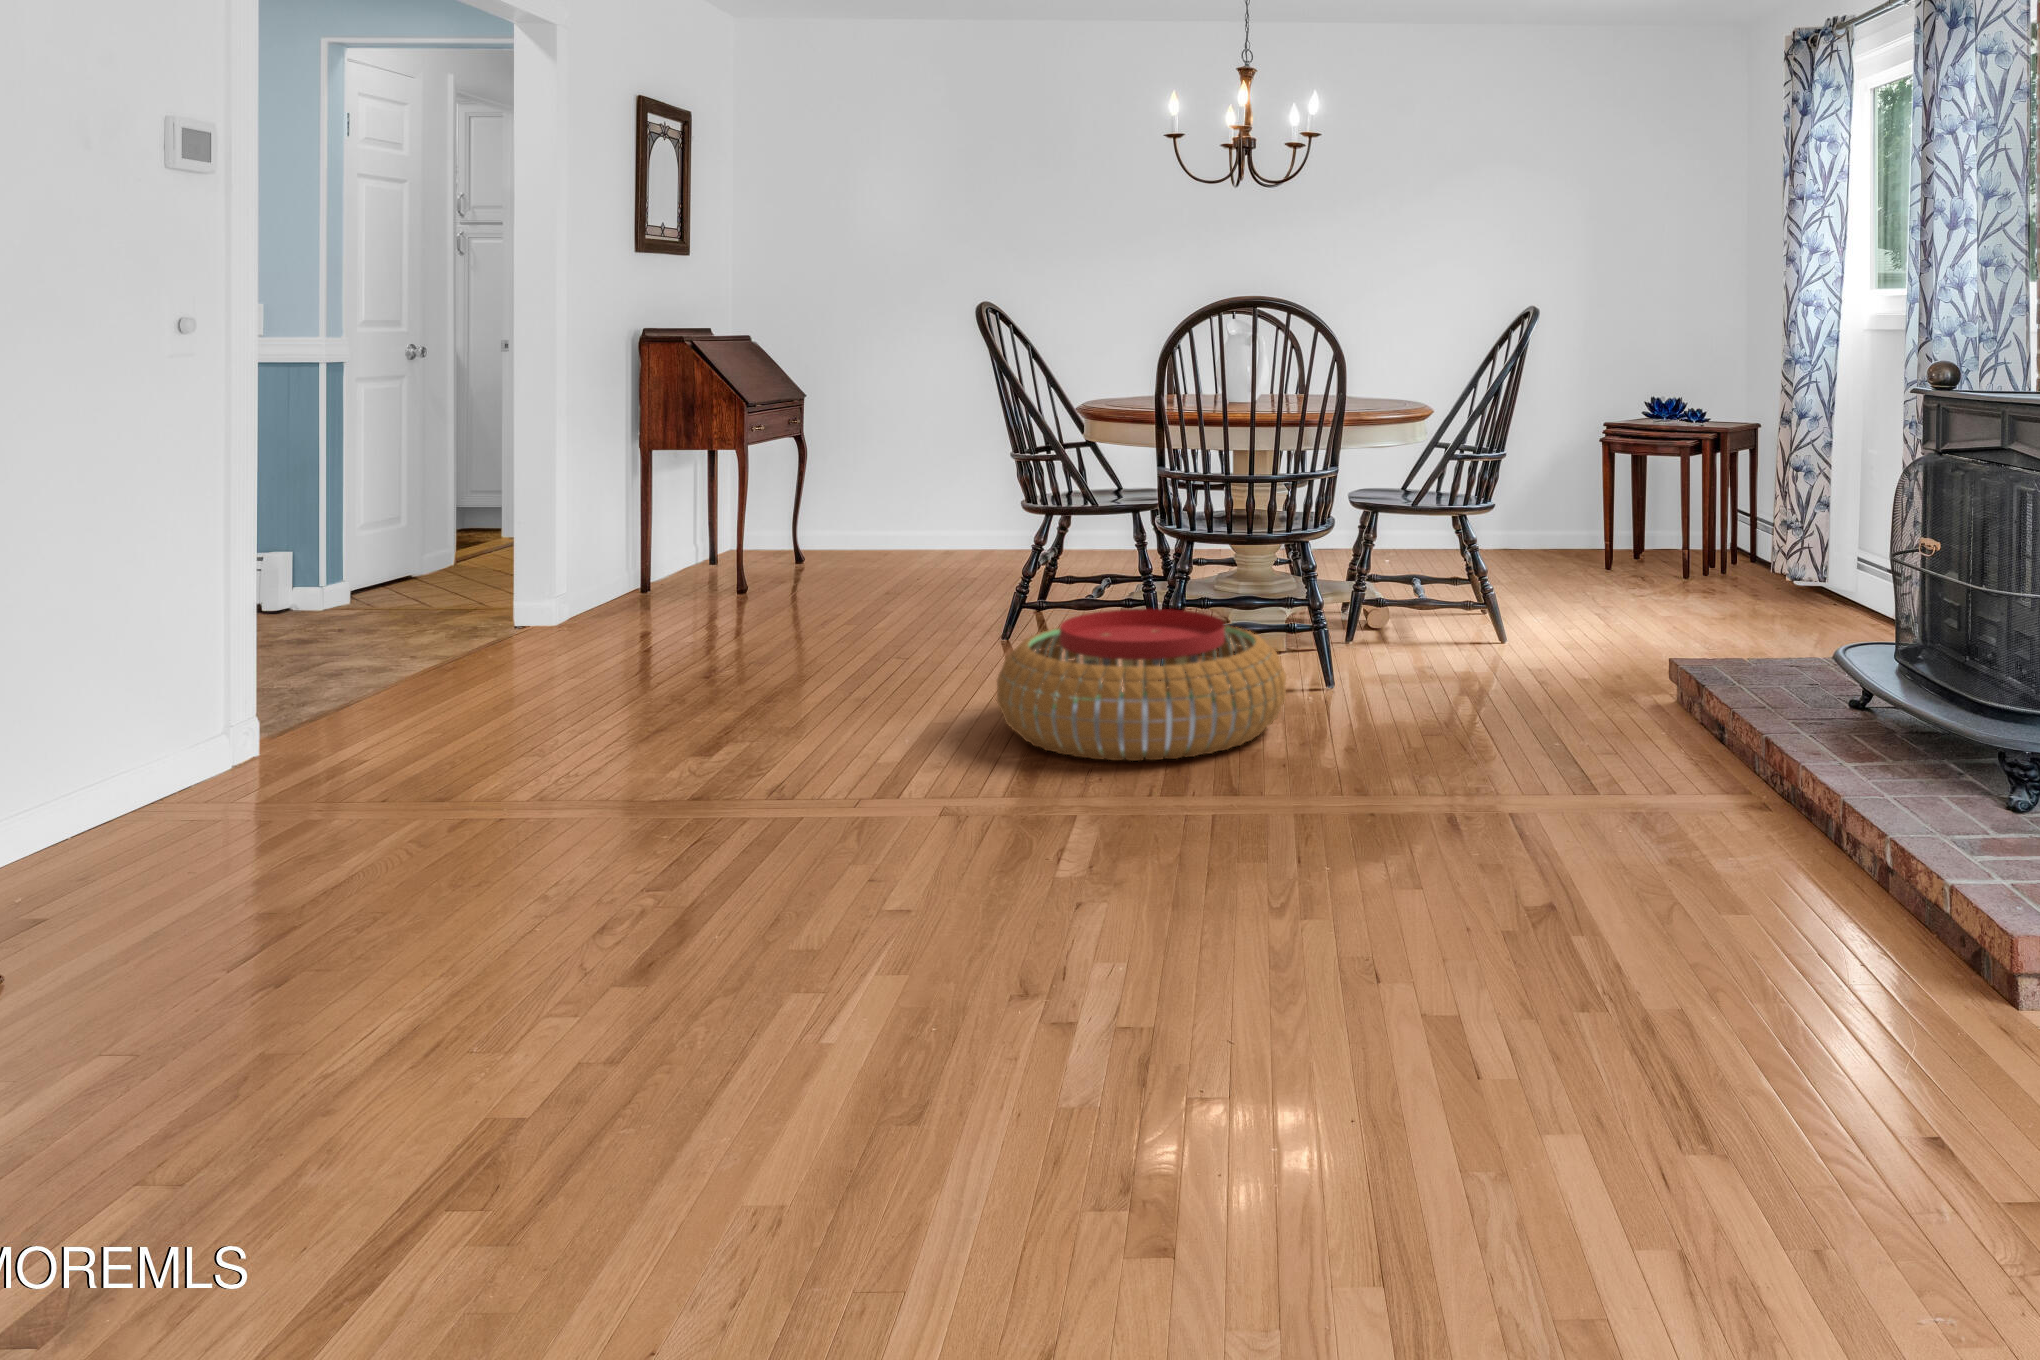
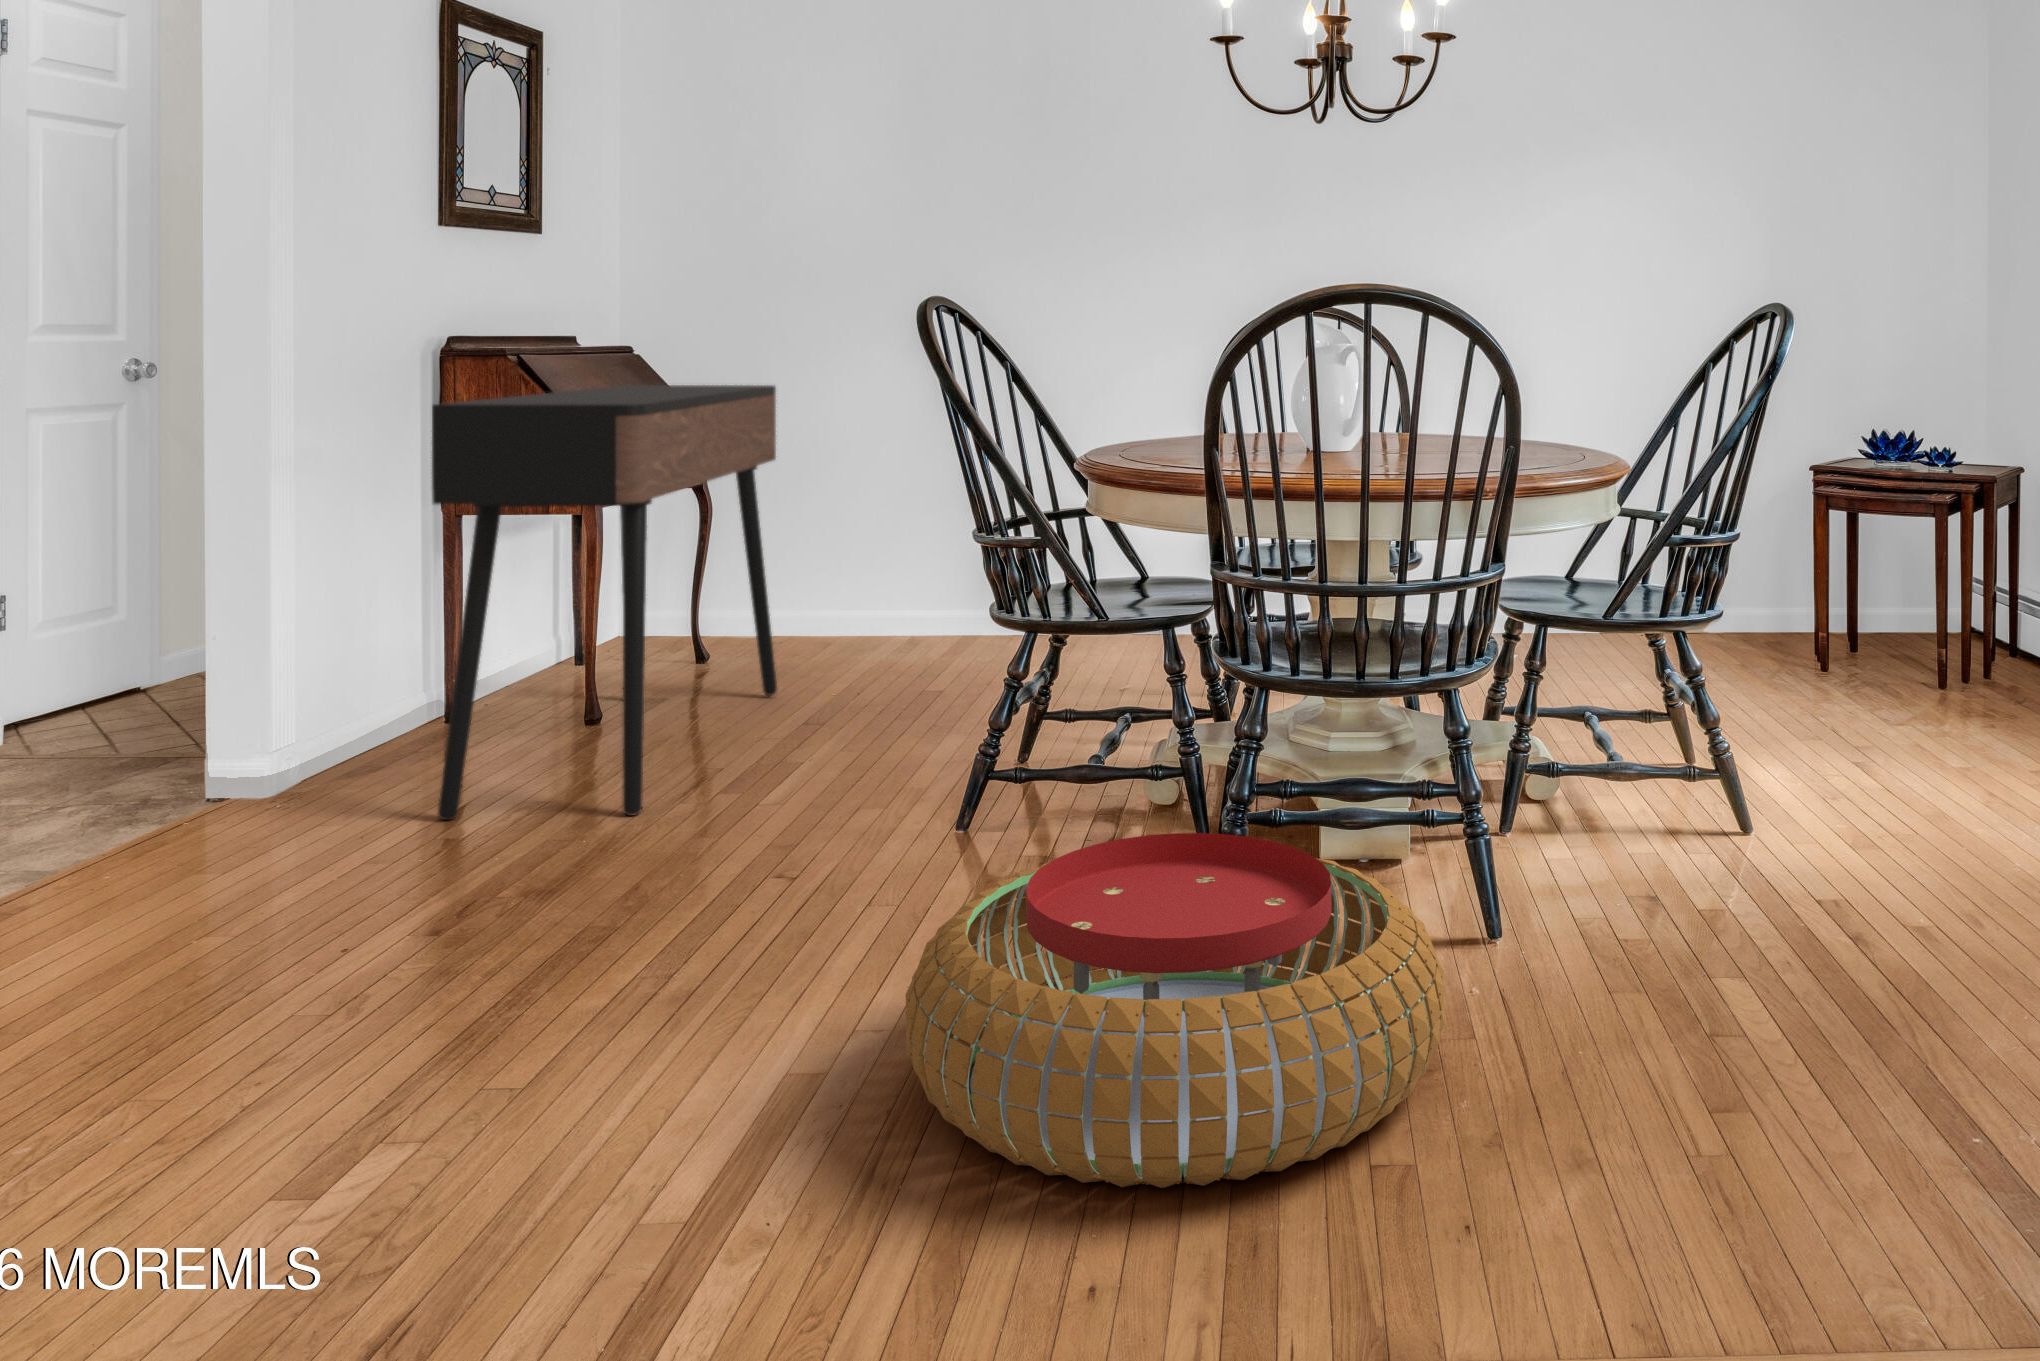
console table: none [669,362,862,635] -> present [432,385,778,820]

